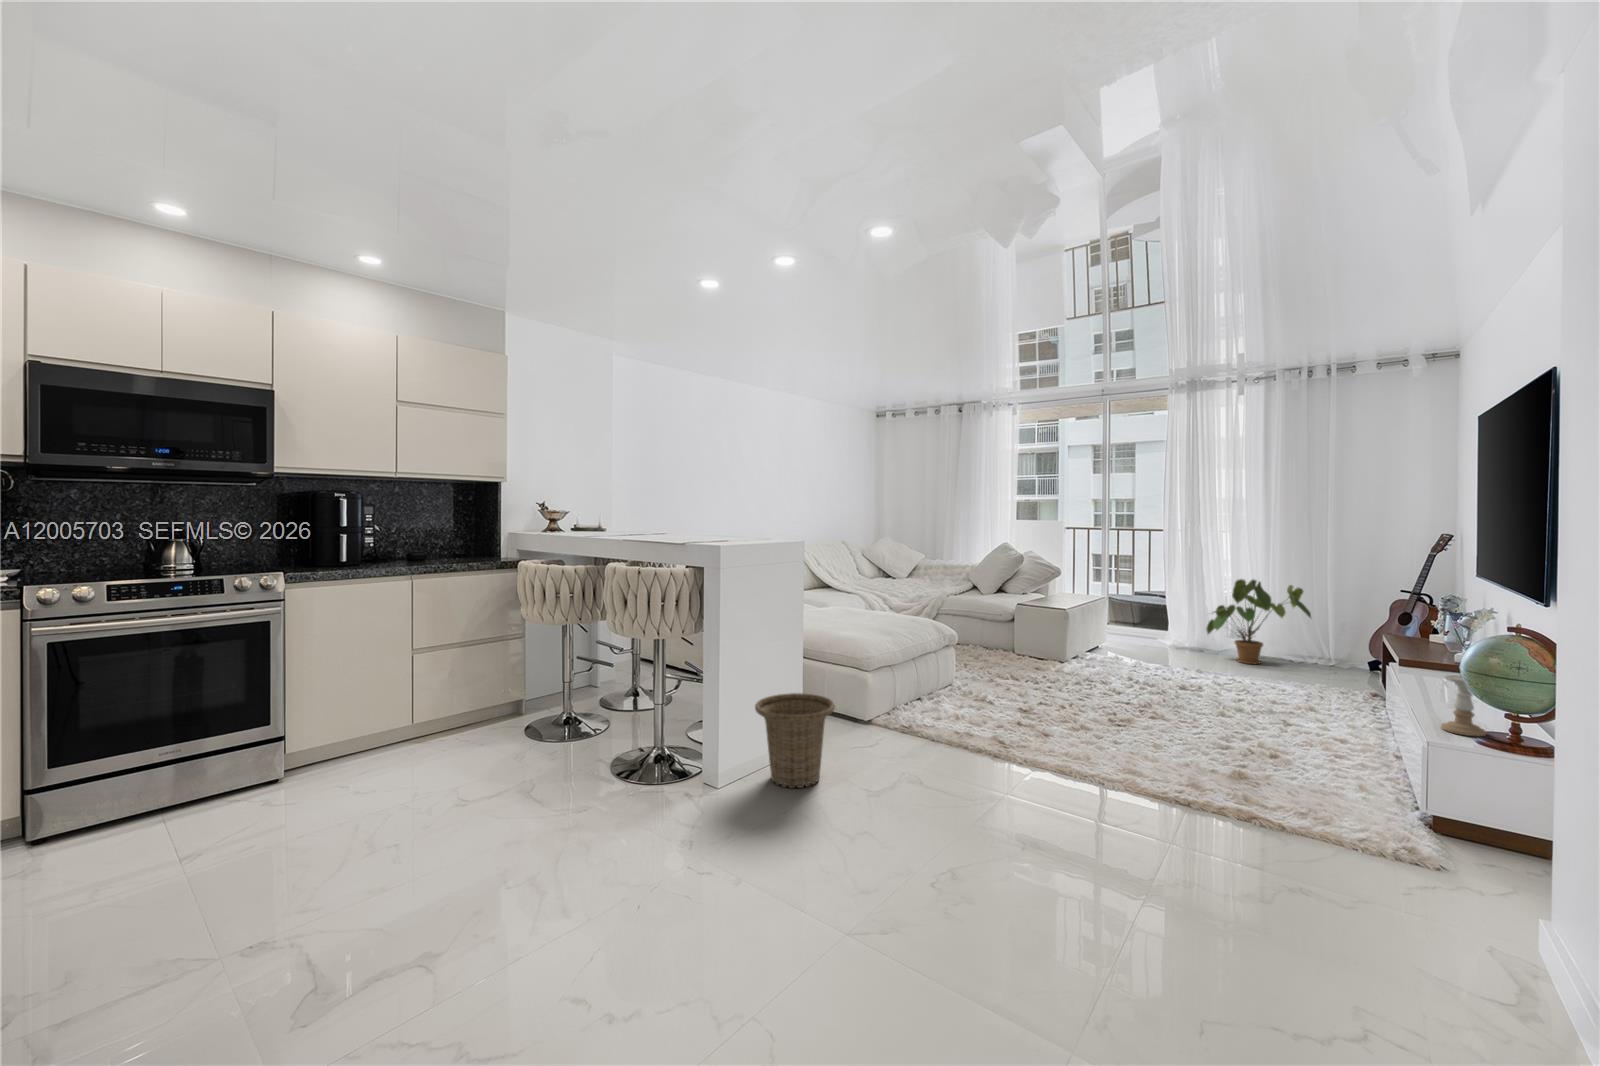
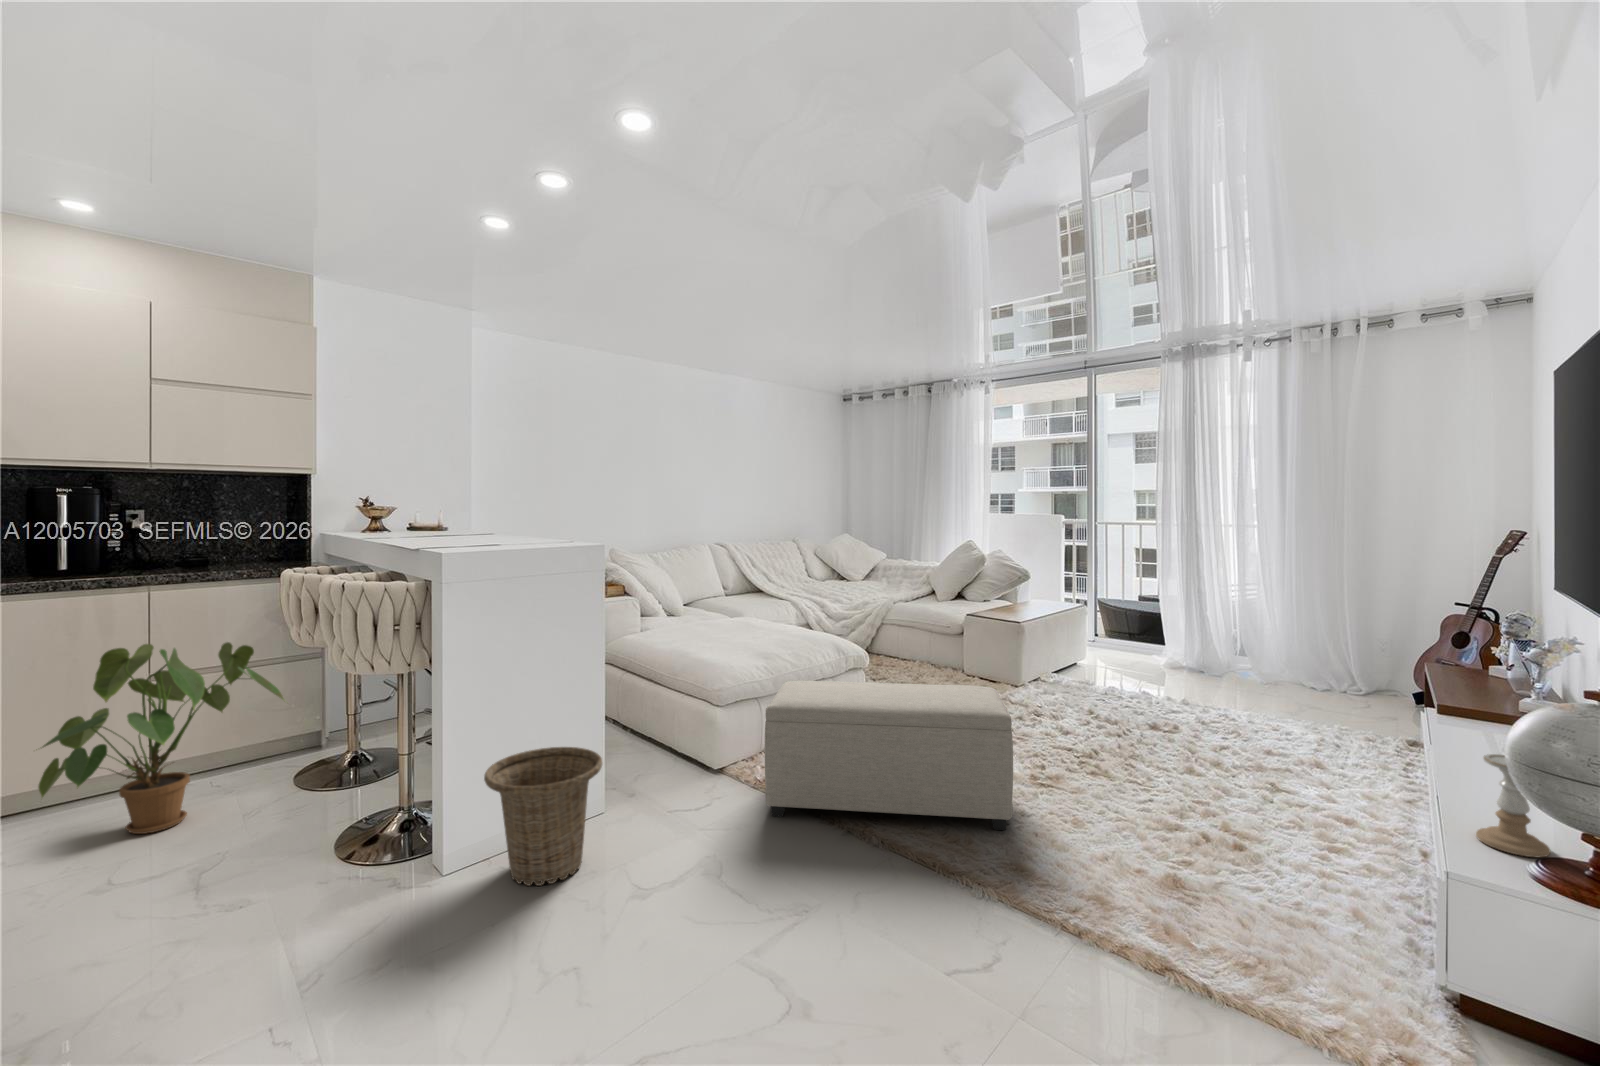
house plant: present [1207,579,1311,664] -> present [38,642,284,834]
ottoman: none [921,648,1112,751] -> present [765,681,1013,830]

